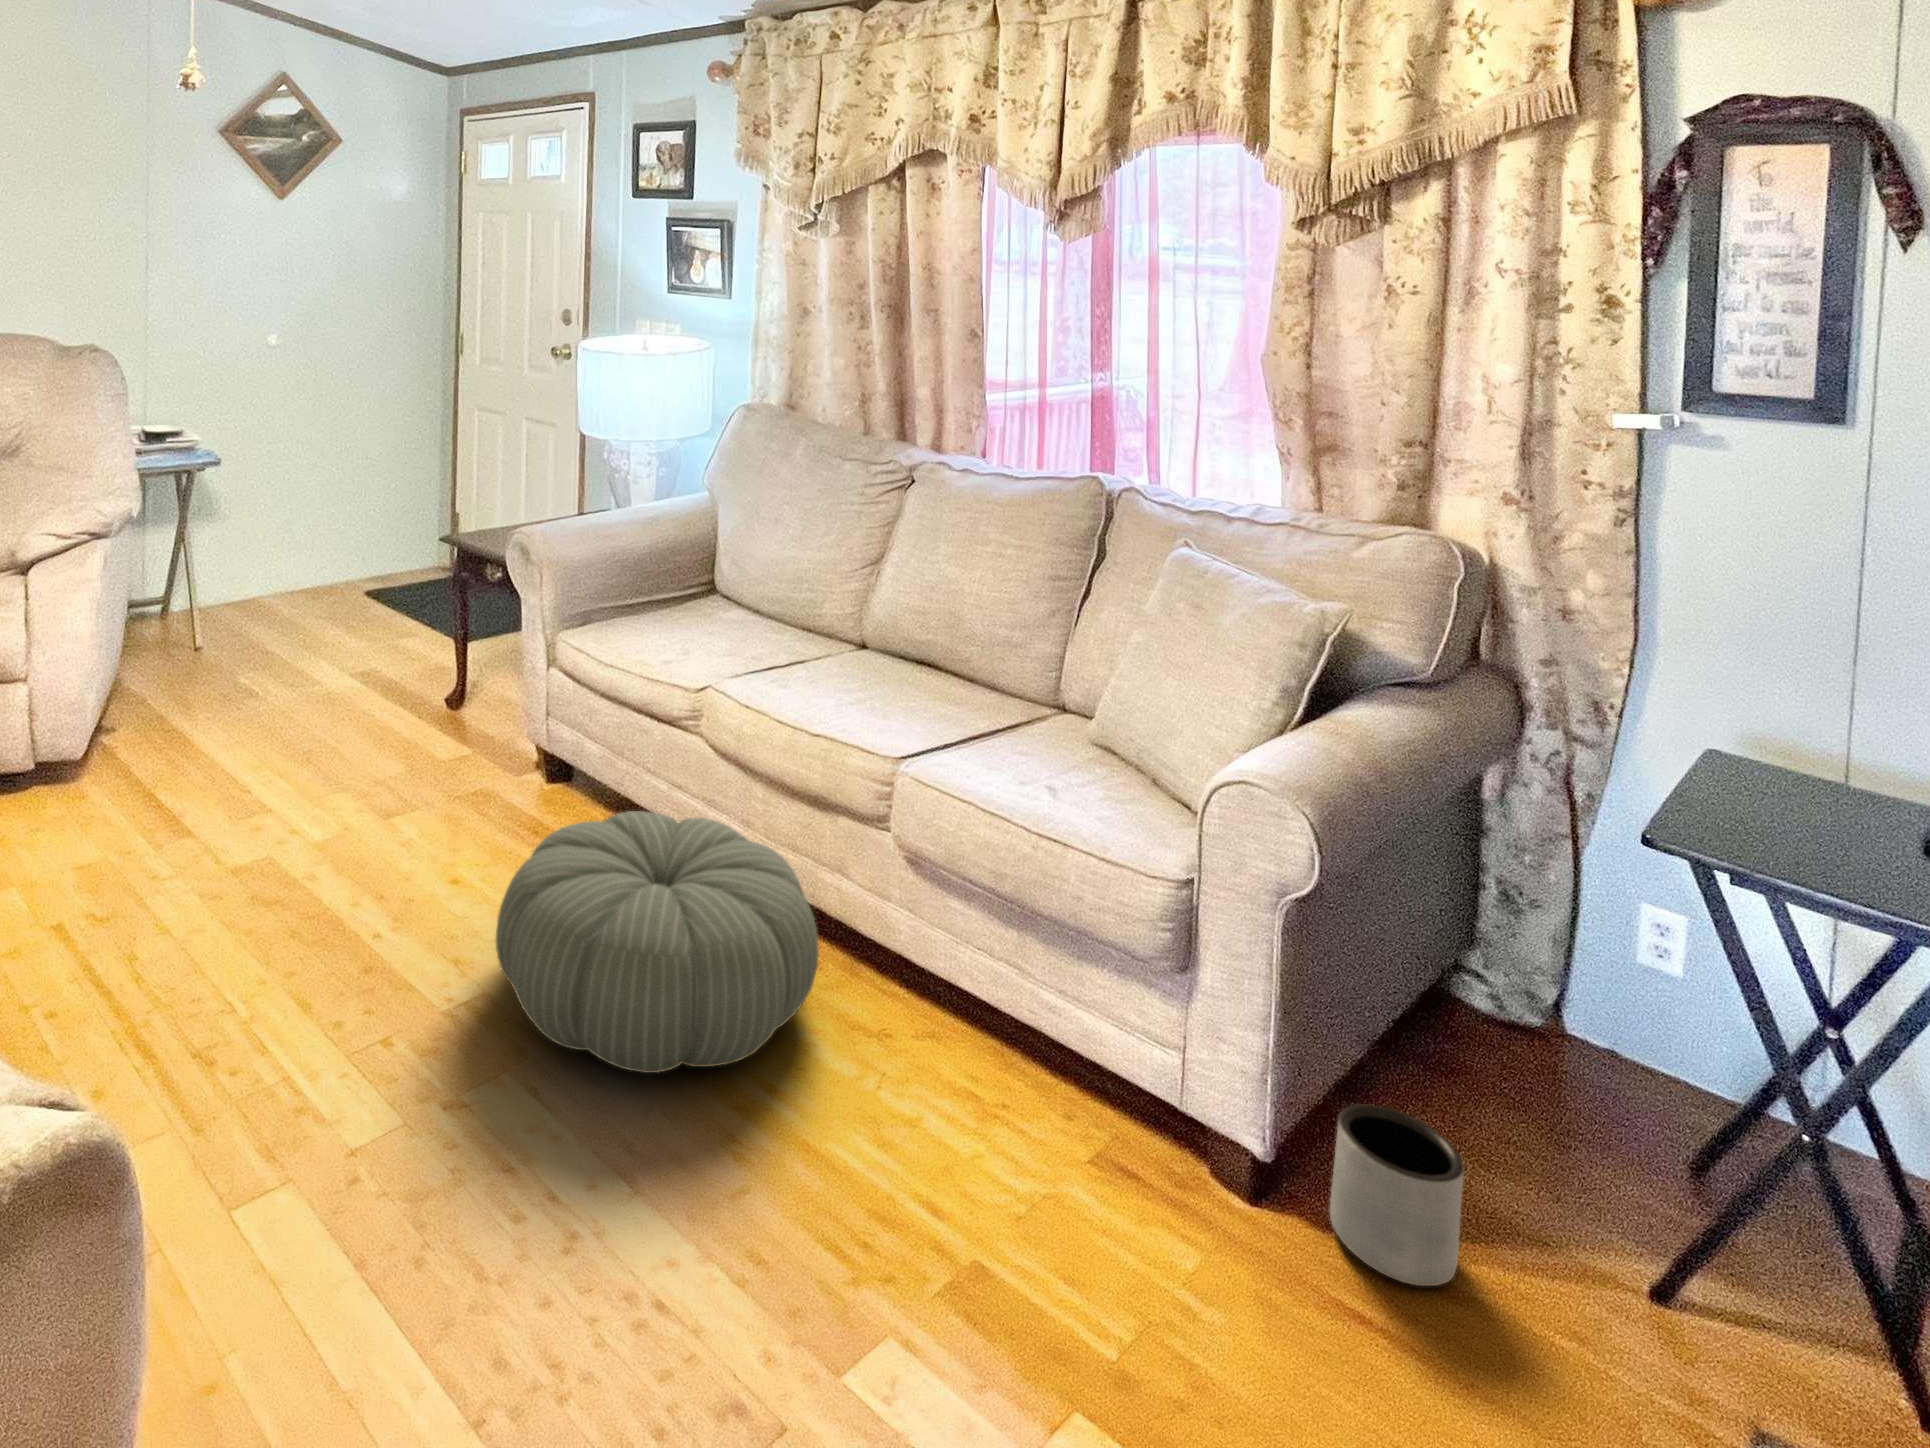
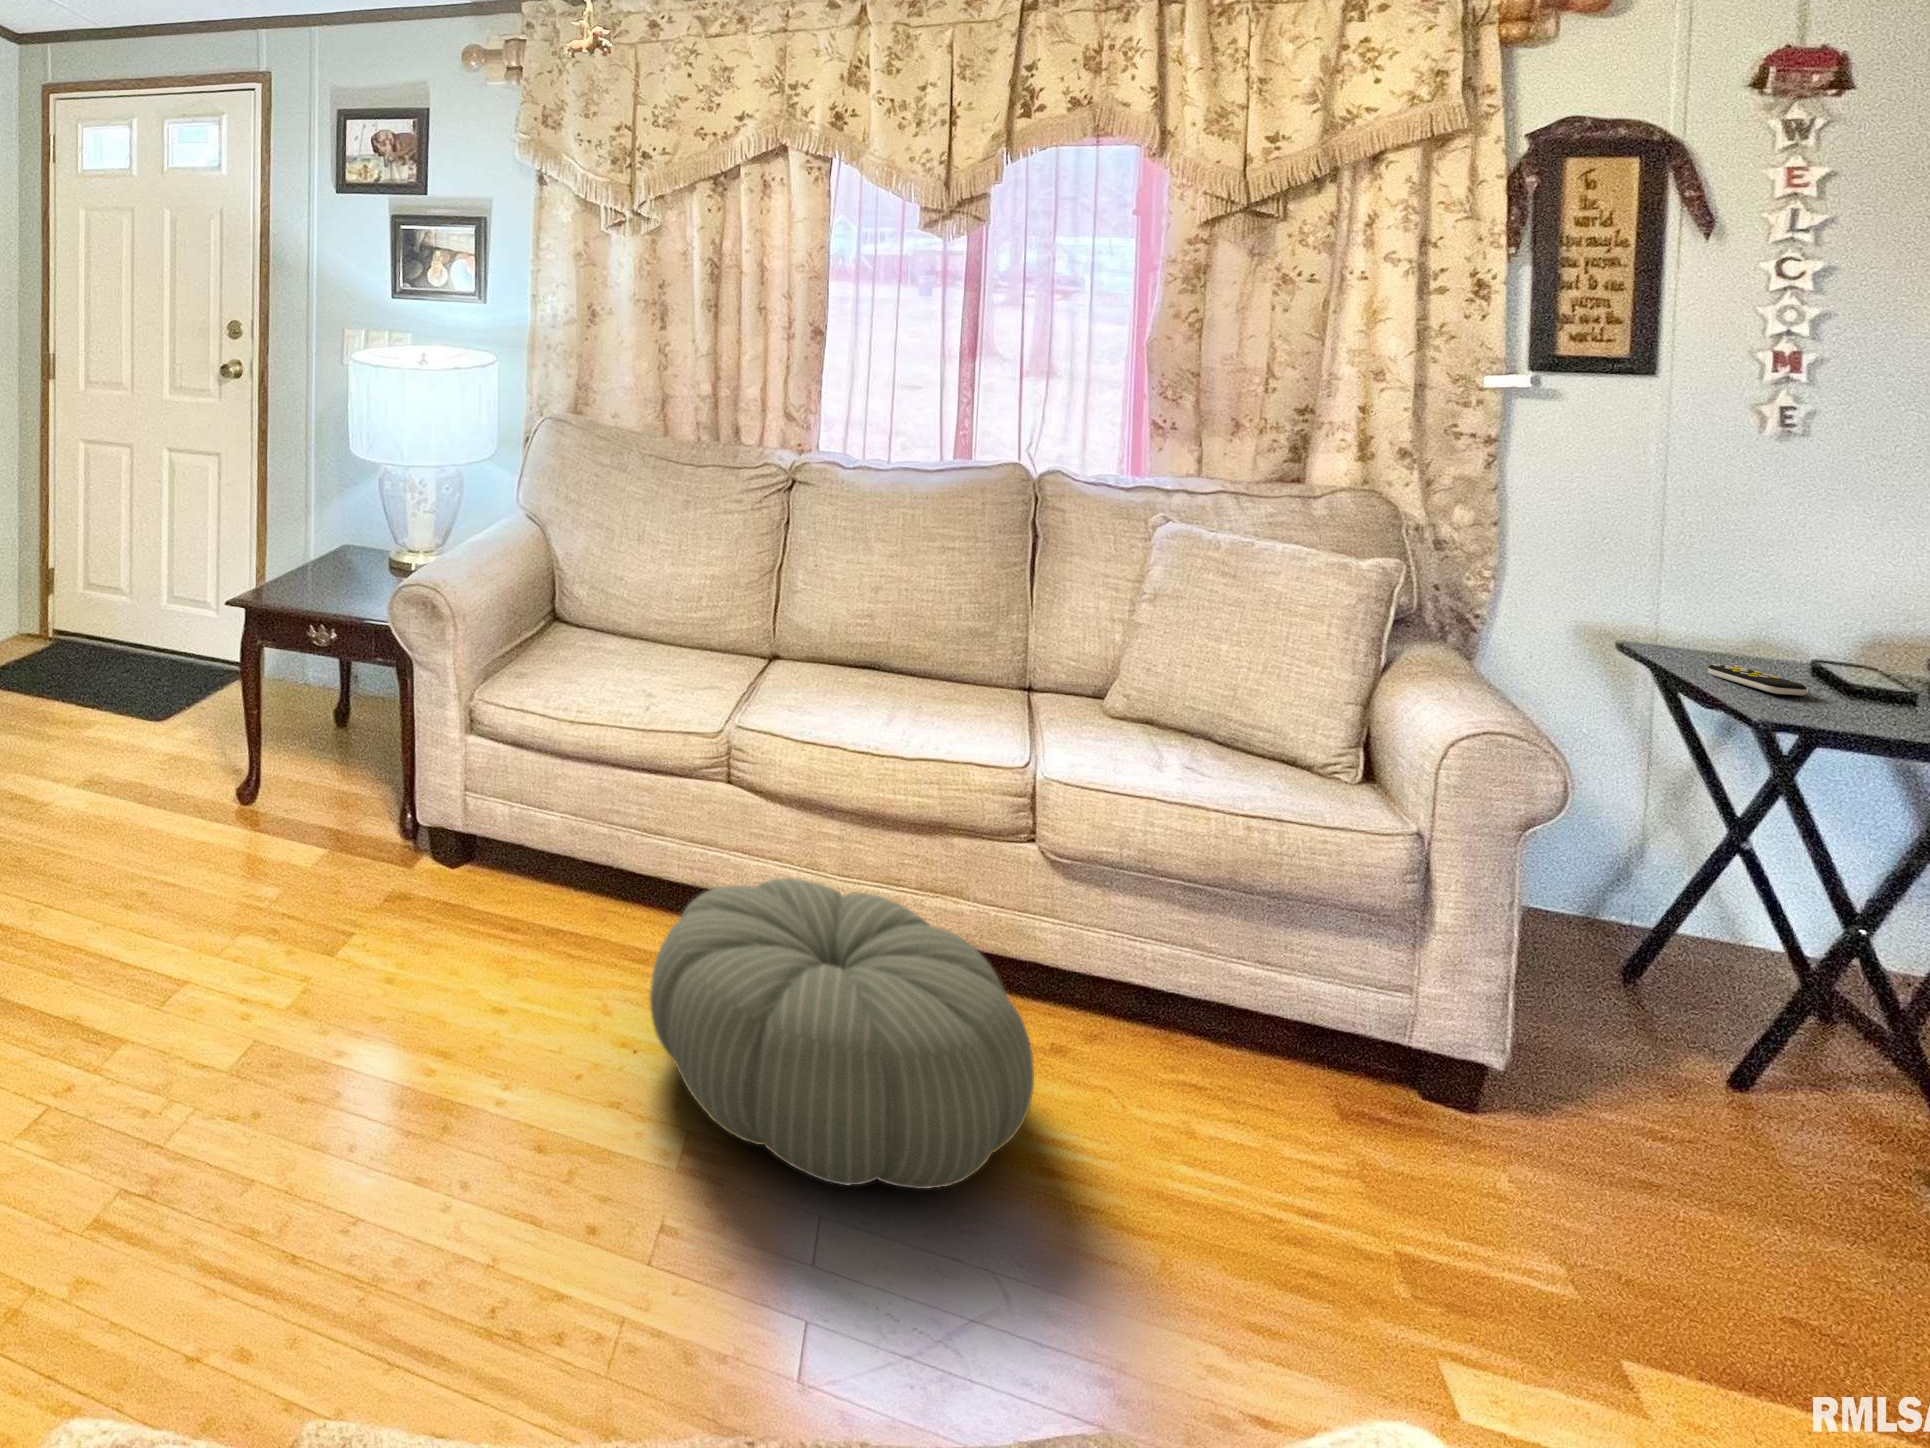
remote control: none [1790,787,1874,837] -> present [1708,664,1807,695]
planter: present [1330,1104,1464,1286] -> none [1502,1001,1638,1151]

